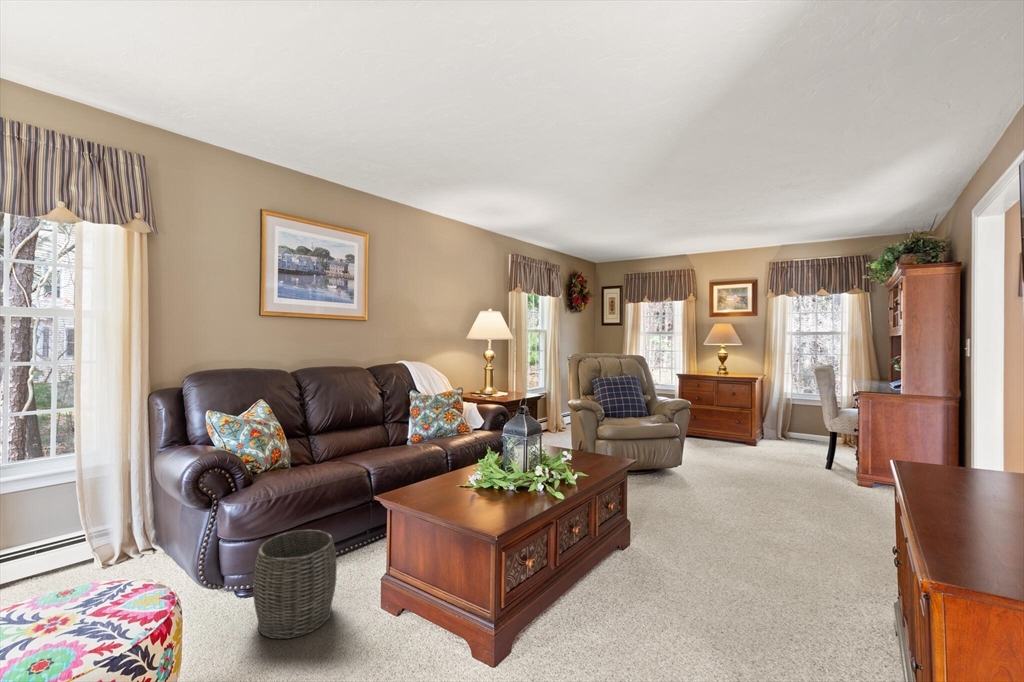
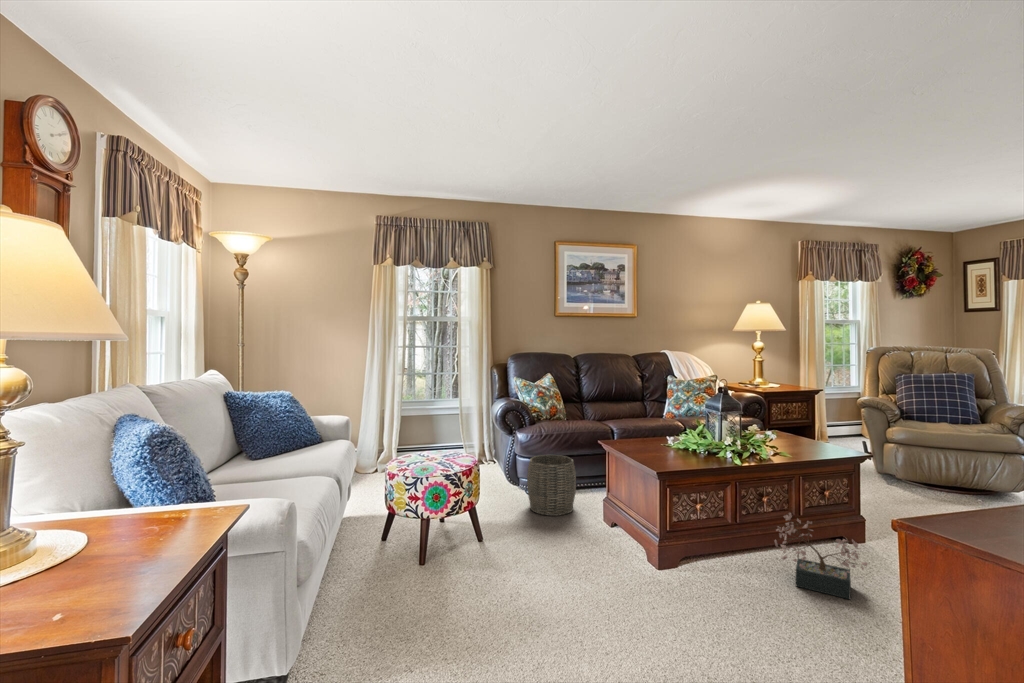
decorative plant: none [612,556,699,644] -> present [775,513,867,599]

